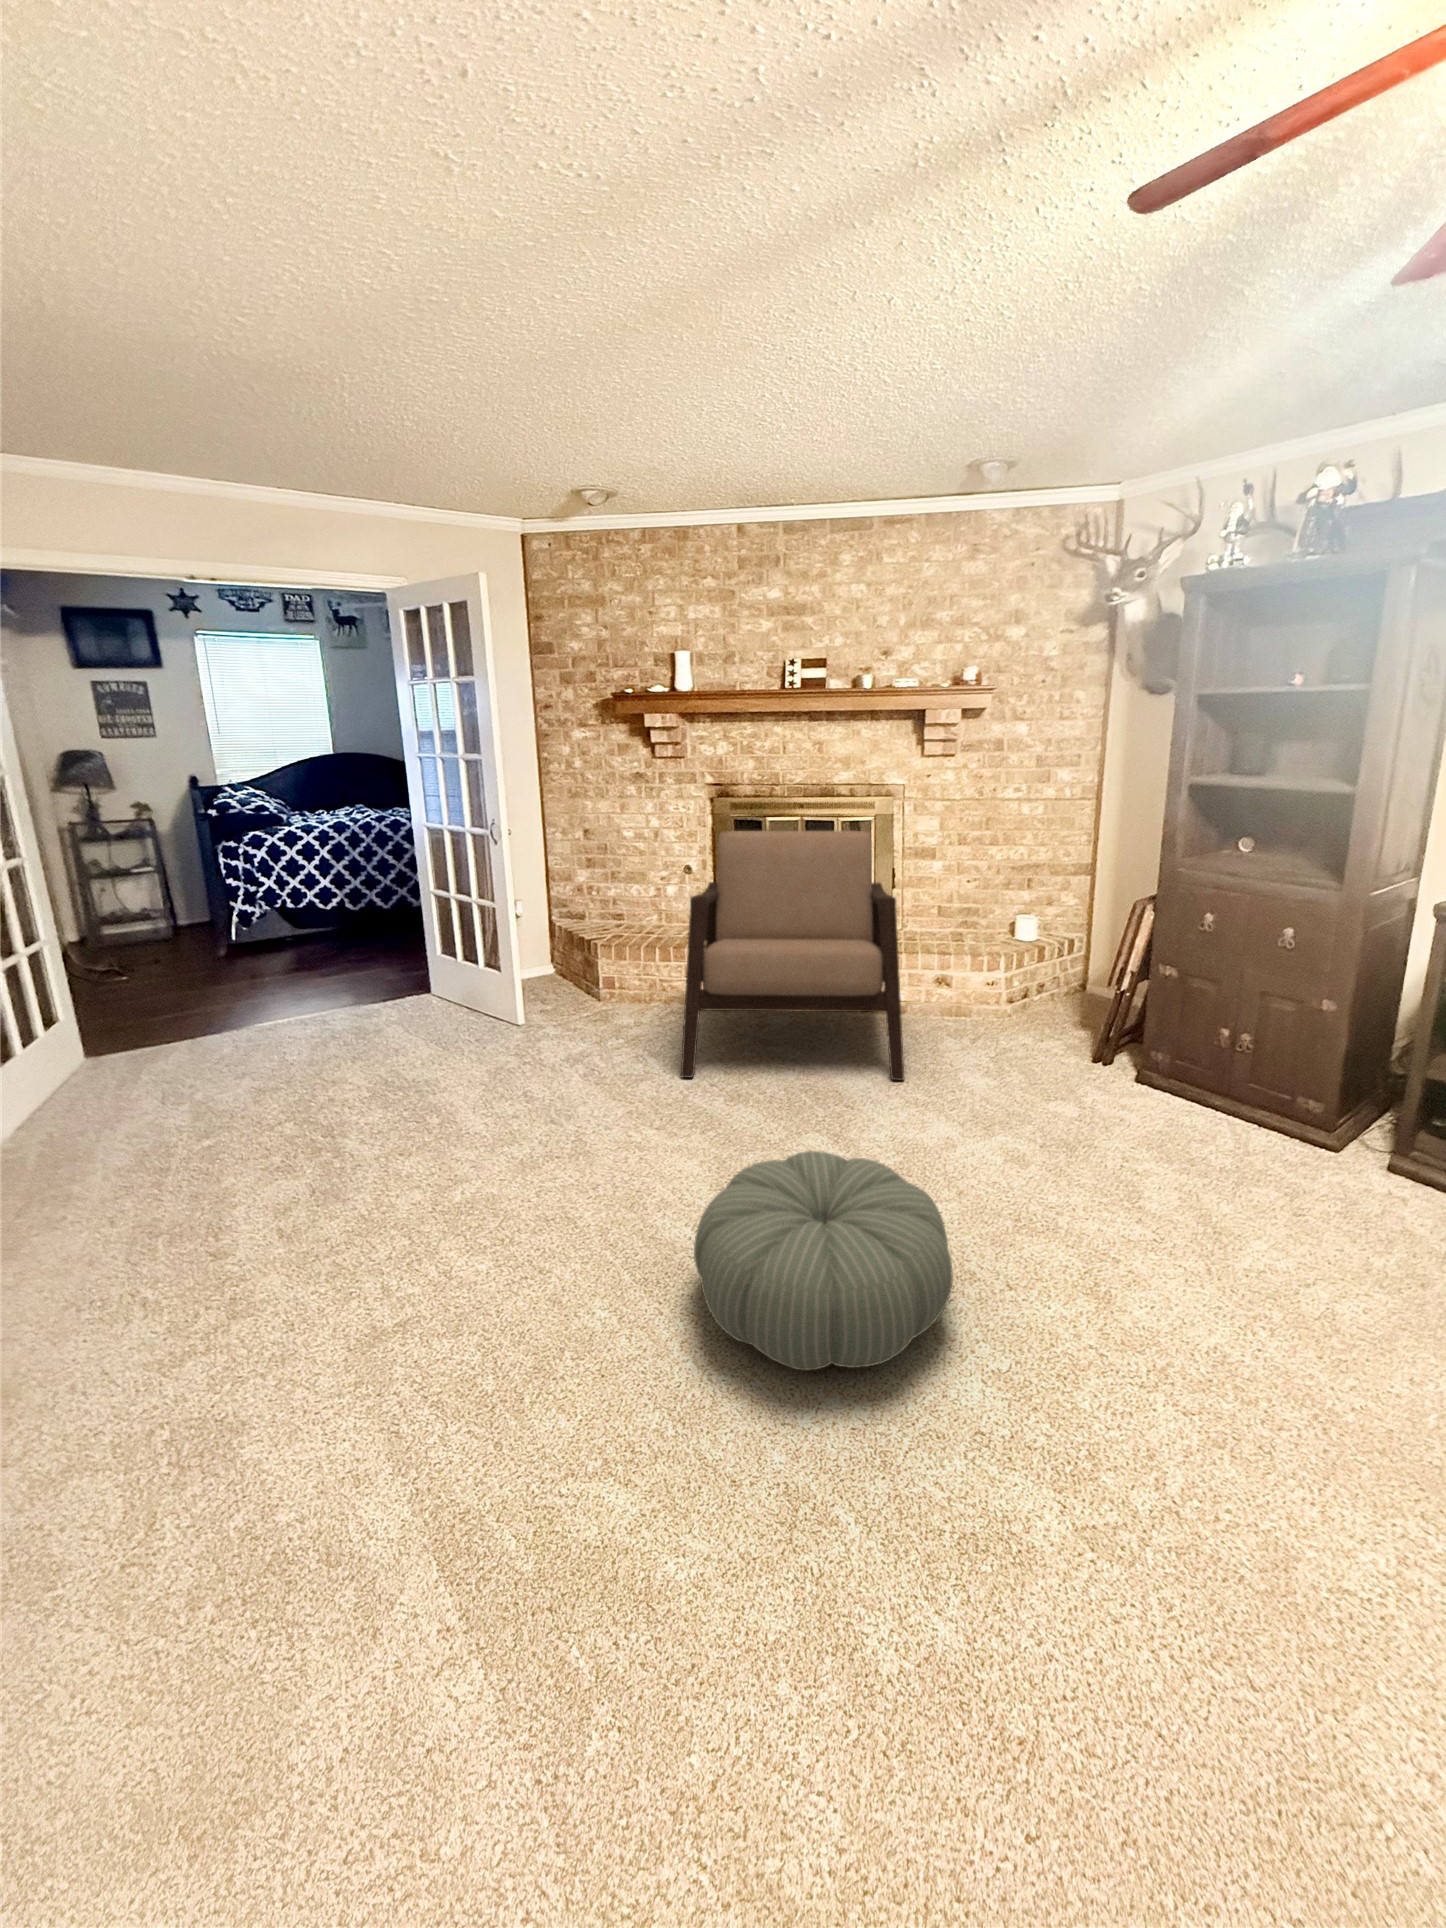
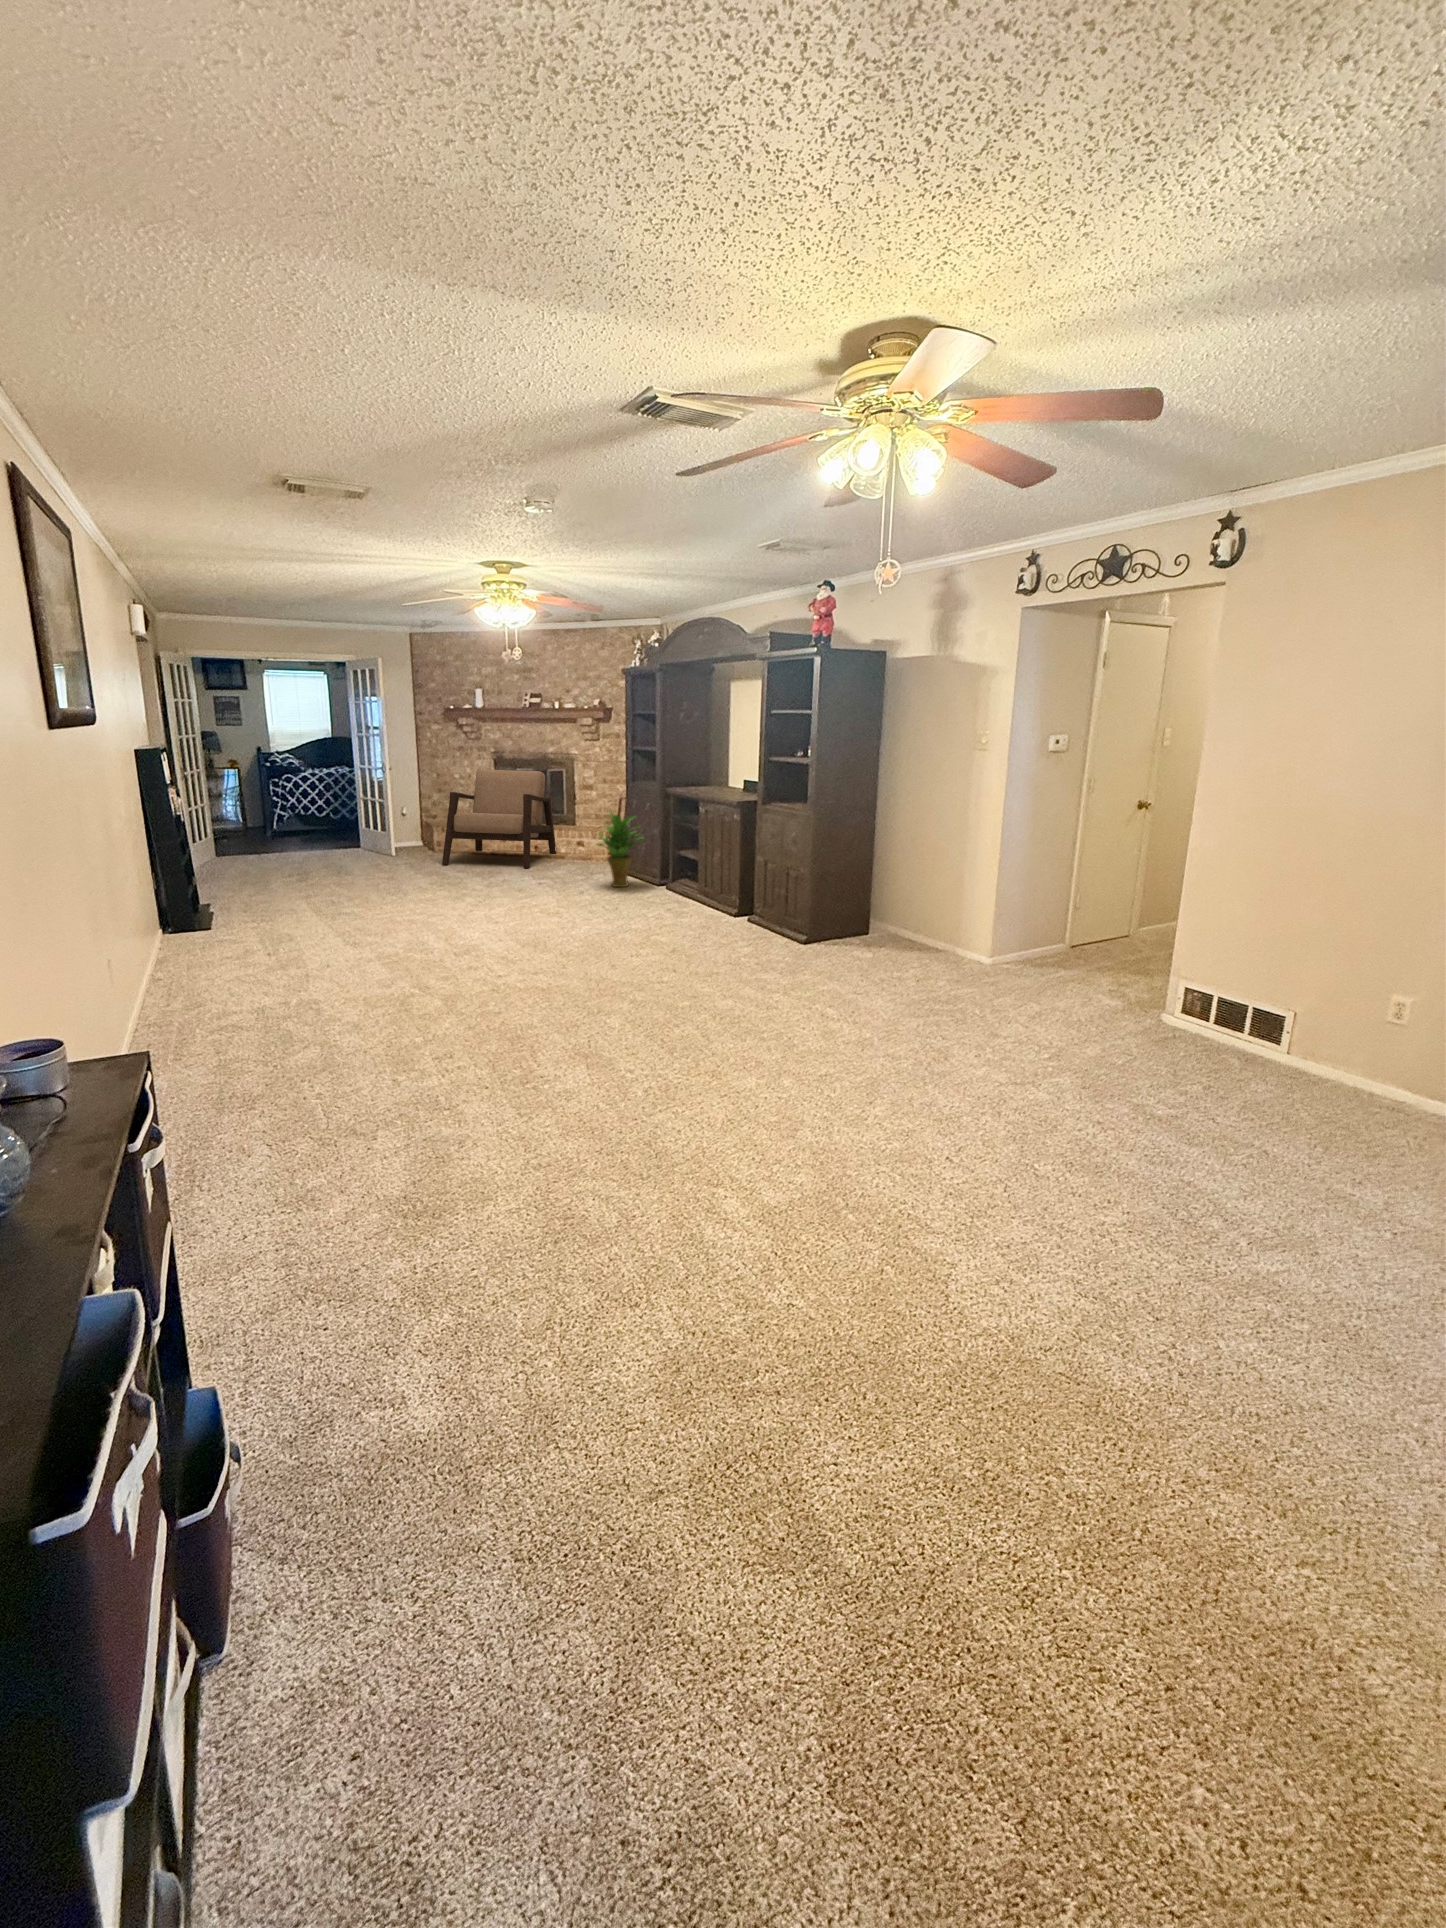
potted plant: none [1173,966,1349,1174] -> present [599,813,639,887]
pouf: present [694,1151,953,1370] -> none [397,858,478,900]

